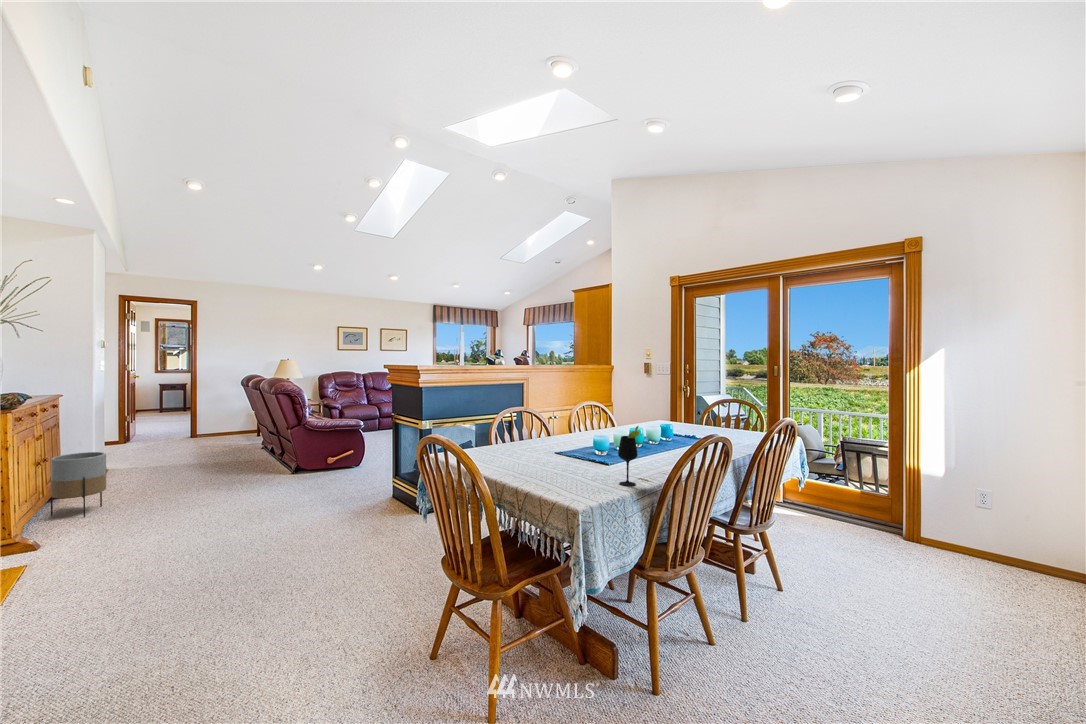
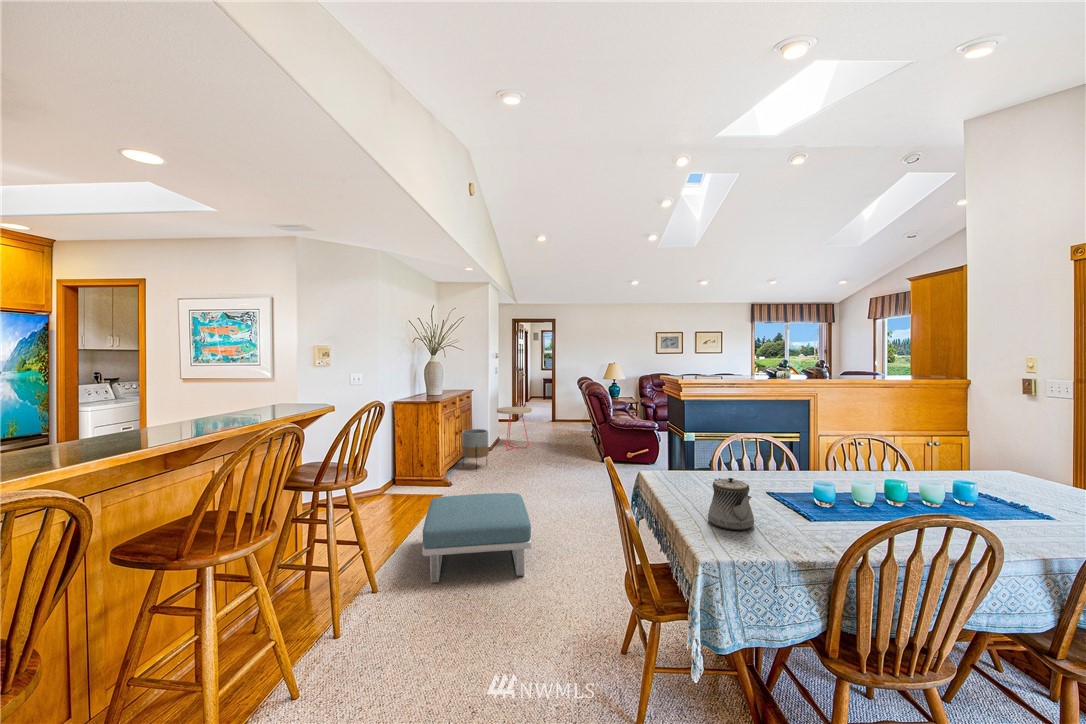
side table: none [108,418,173,481] -> present [497,407,532,450]
wine glass: present [618,426,640,486] -> none [784,486,813,550]
teapot: none [535,433,591,483] -> present [708,478,754,530]
footstool: none [39,523,259,692] -> present [422,493,532,583]

